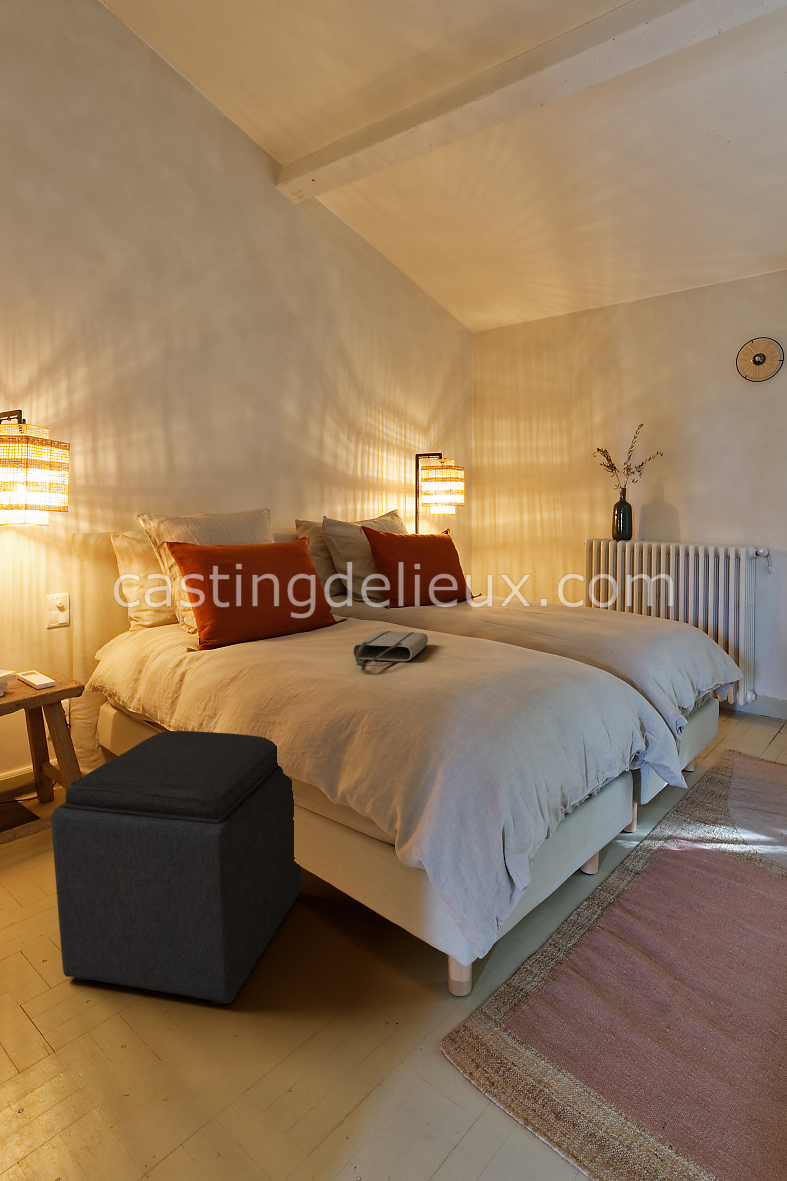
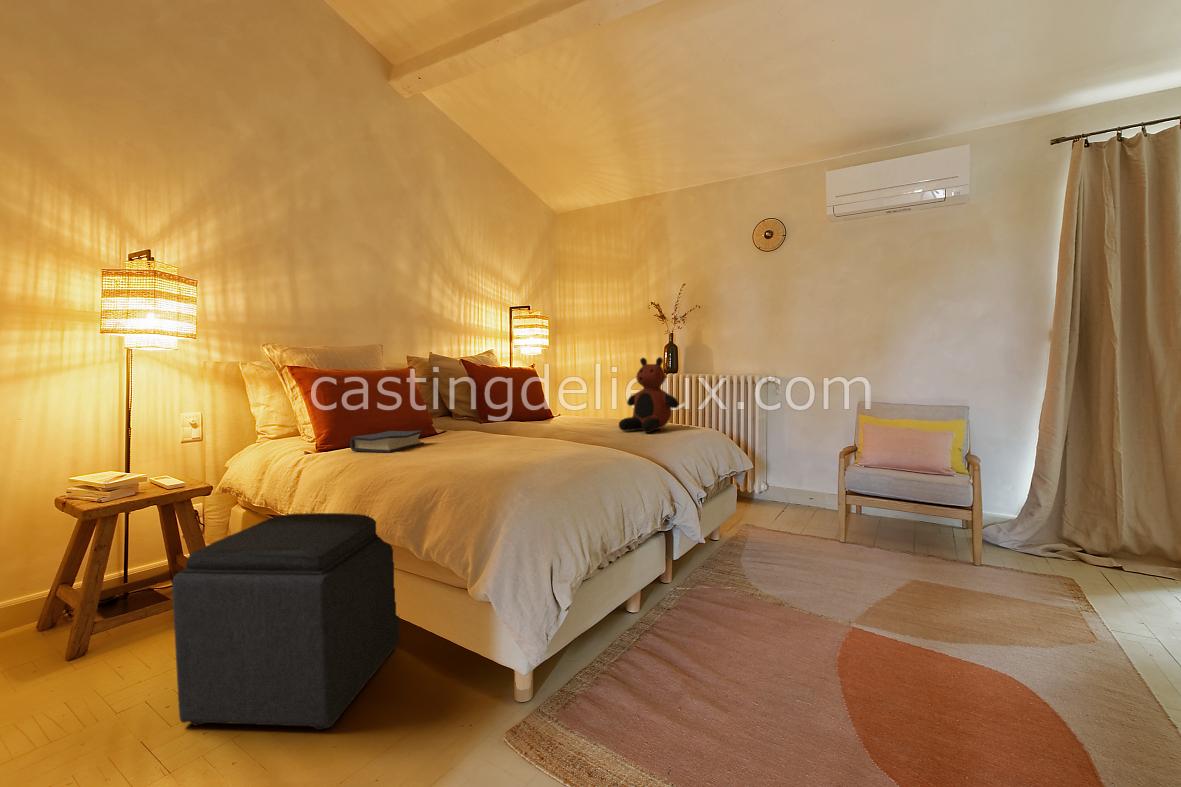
teddy bear: none [568,532,652,635] -> present [619,357,678,433]
hardback book: none [238,623,324,655] -> present [350,431,424,453]
tote bag: present [353,631,428,666] -> none [445,433,507,455]

